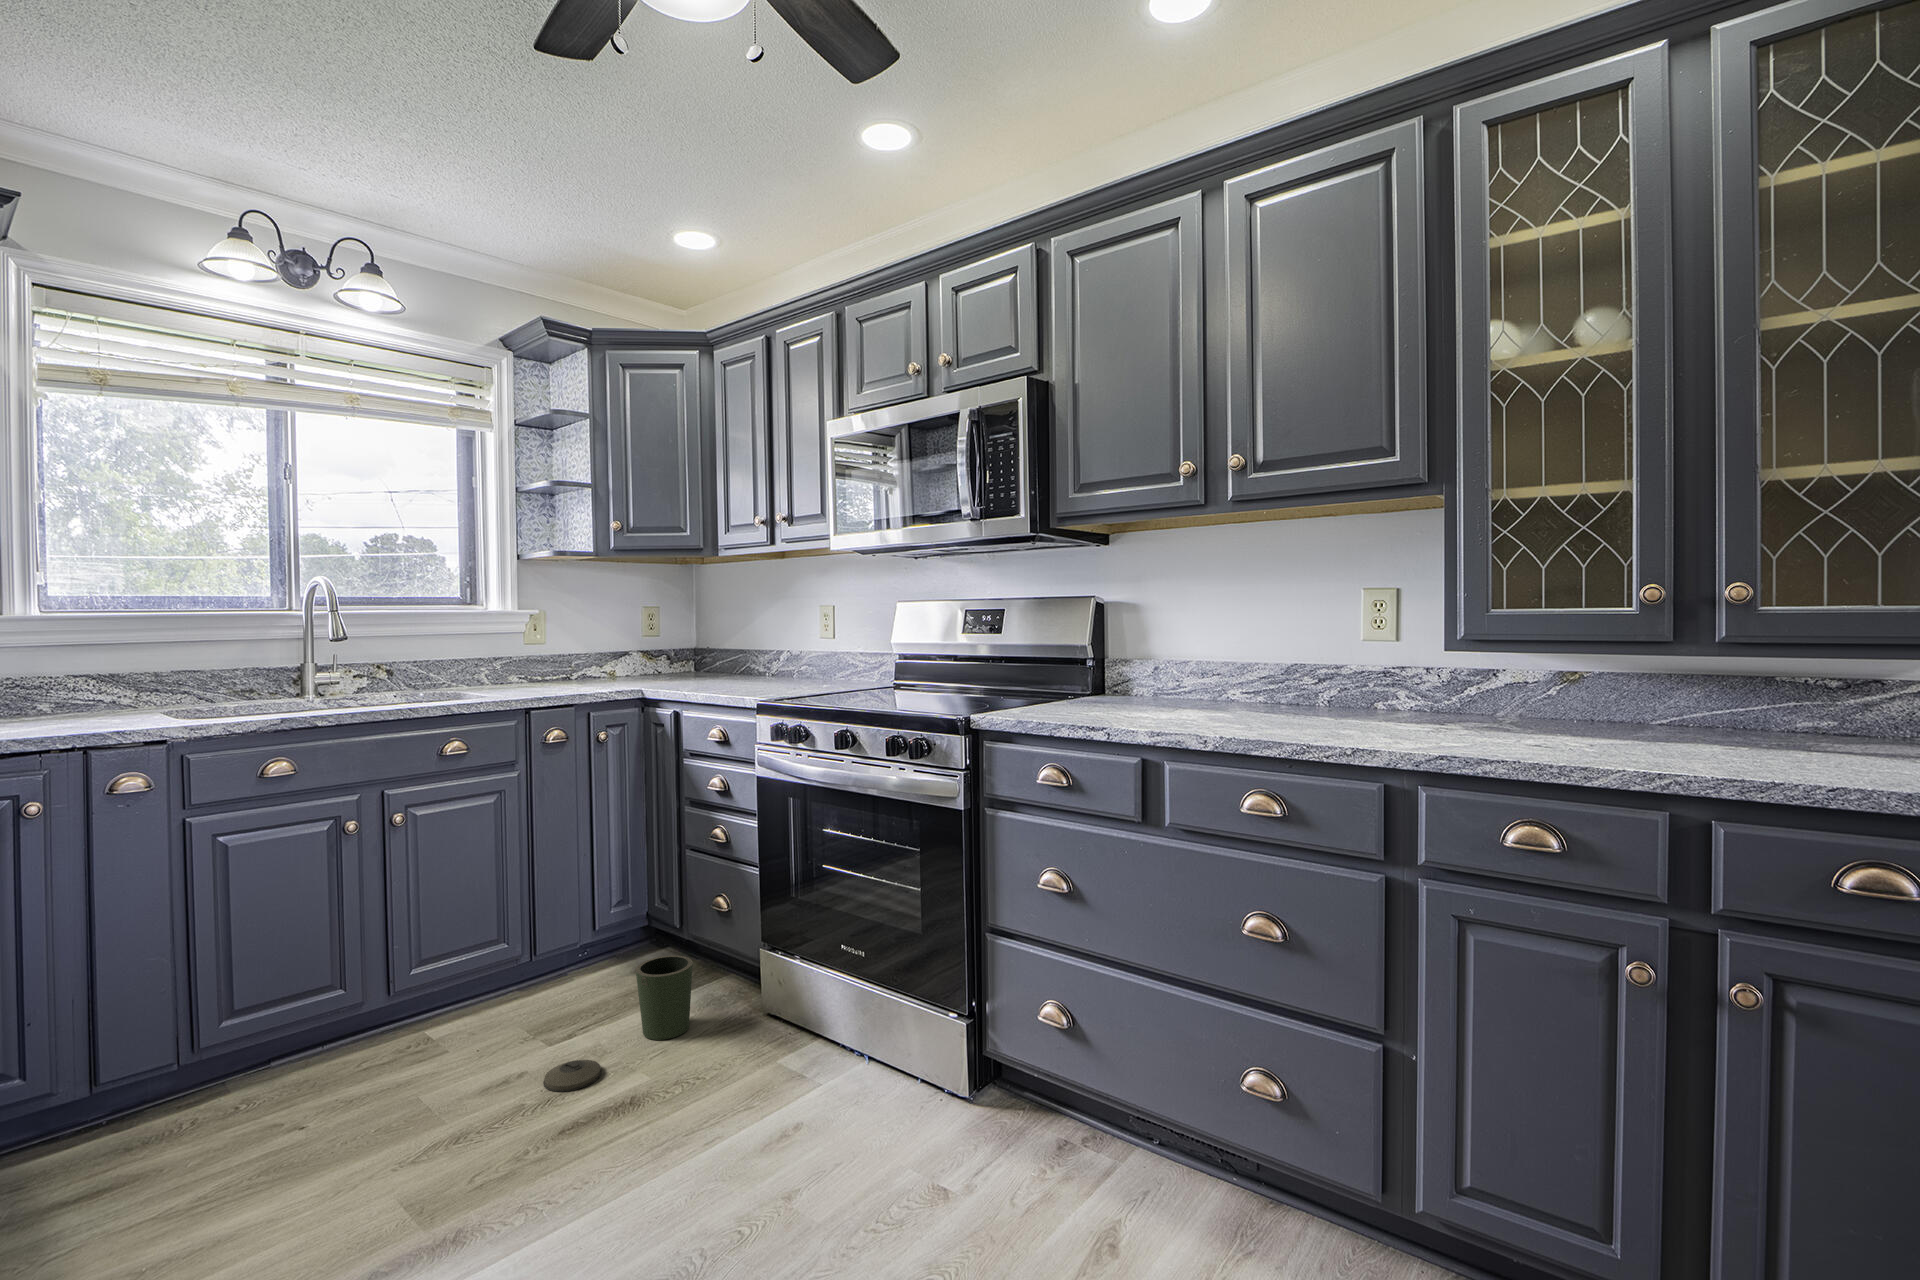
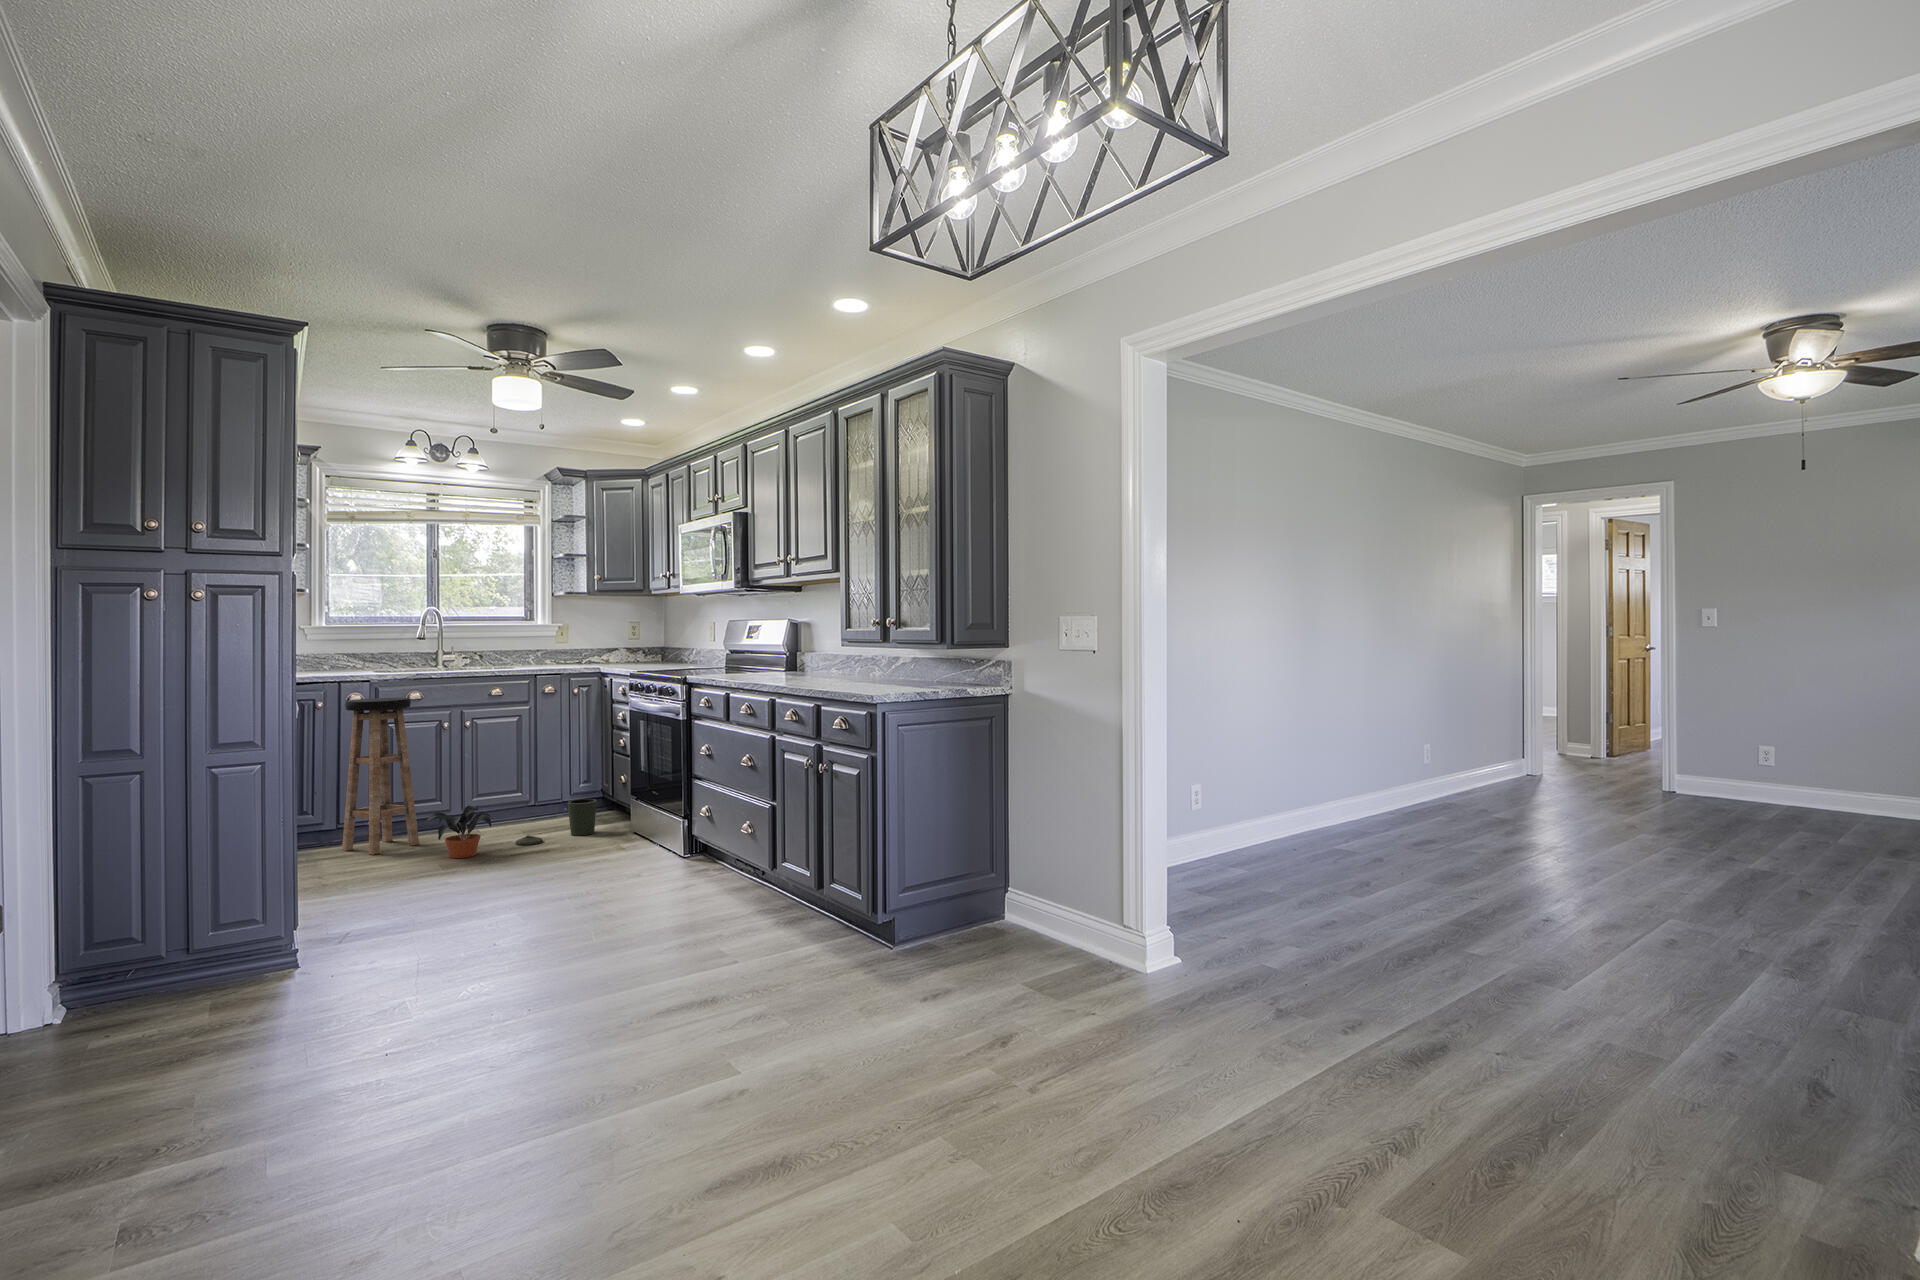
bar stool: none [103,779,308,1180] -> present [342,698,419,855]
potted plant: none [344,1022,517,1171] -> present [425,806,491,858]

